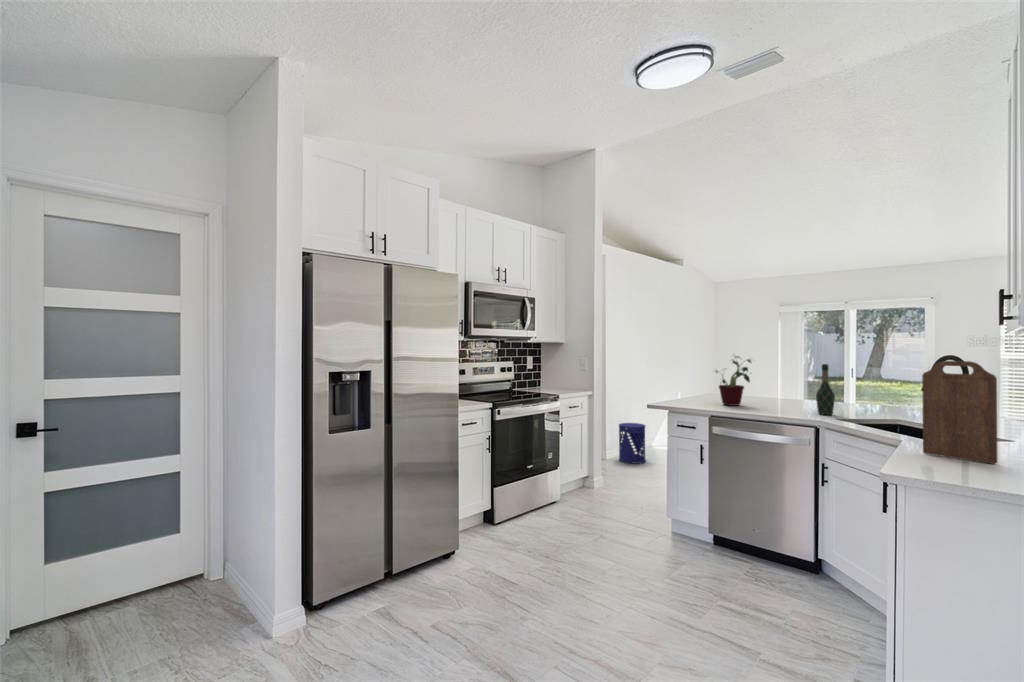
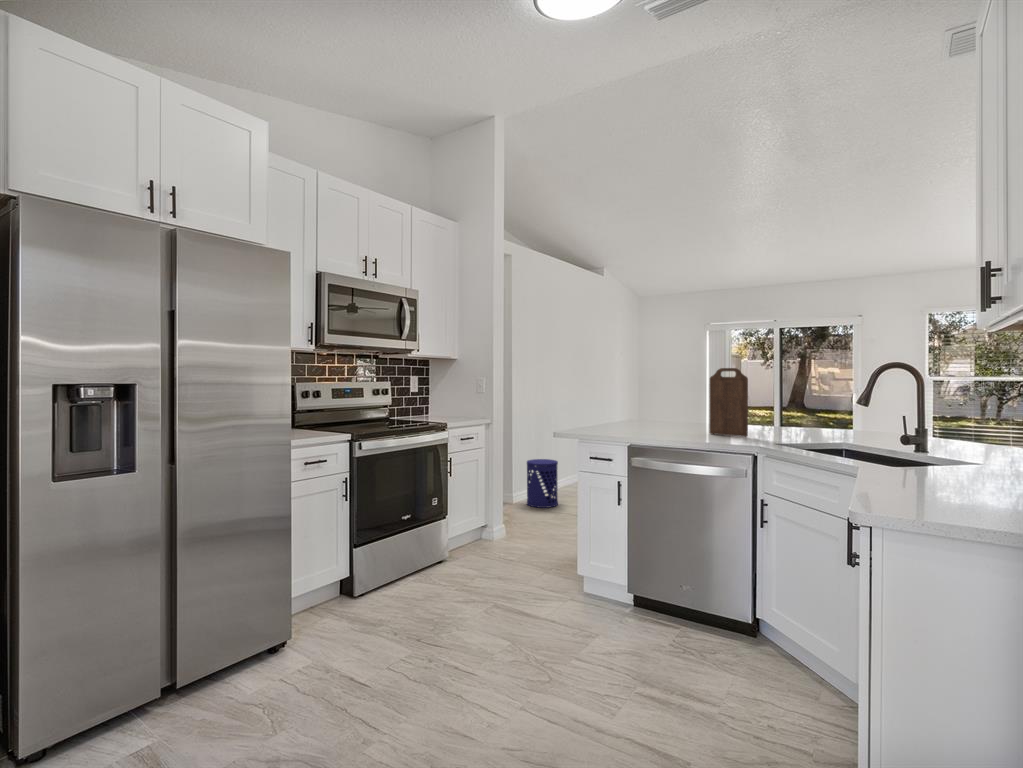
potted plant: present [716,356,751,406] -> none [633,369,684,432]
cutting board: present [922,361,997,464] -> present [710,368,748,437]
wine bottle: present [816,364,835,415] -> none [754,378,775,441]

